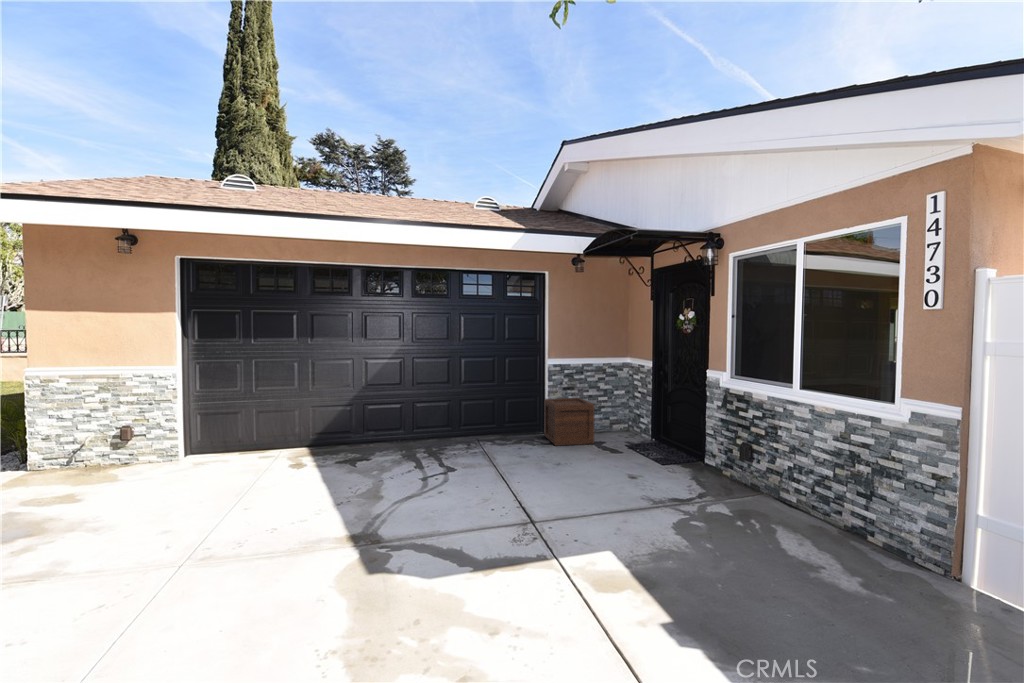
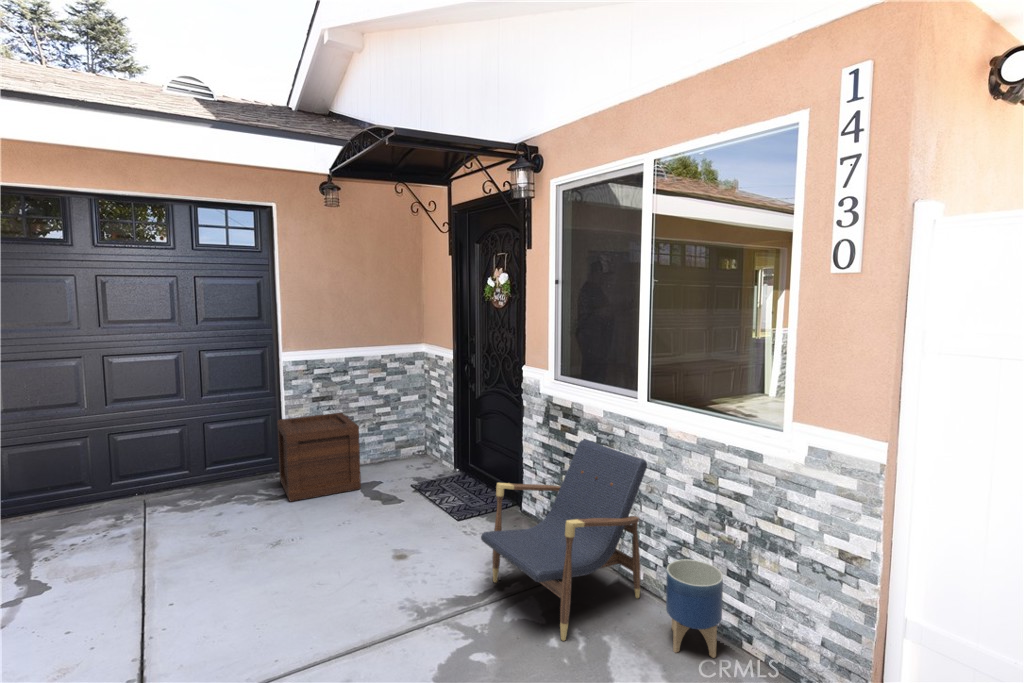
lounge chair: none [688,414,799,521] -> present [481,440,647,641]
planter: none [813,484,853,541] -> present [666,559,723,658]

